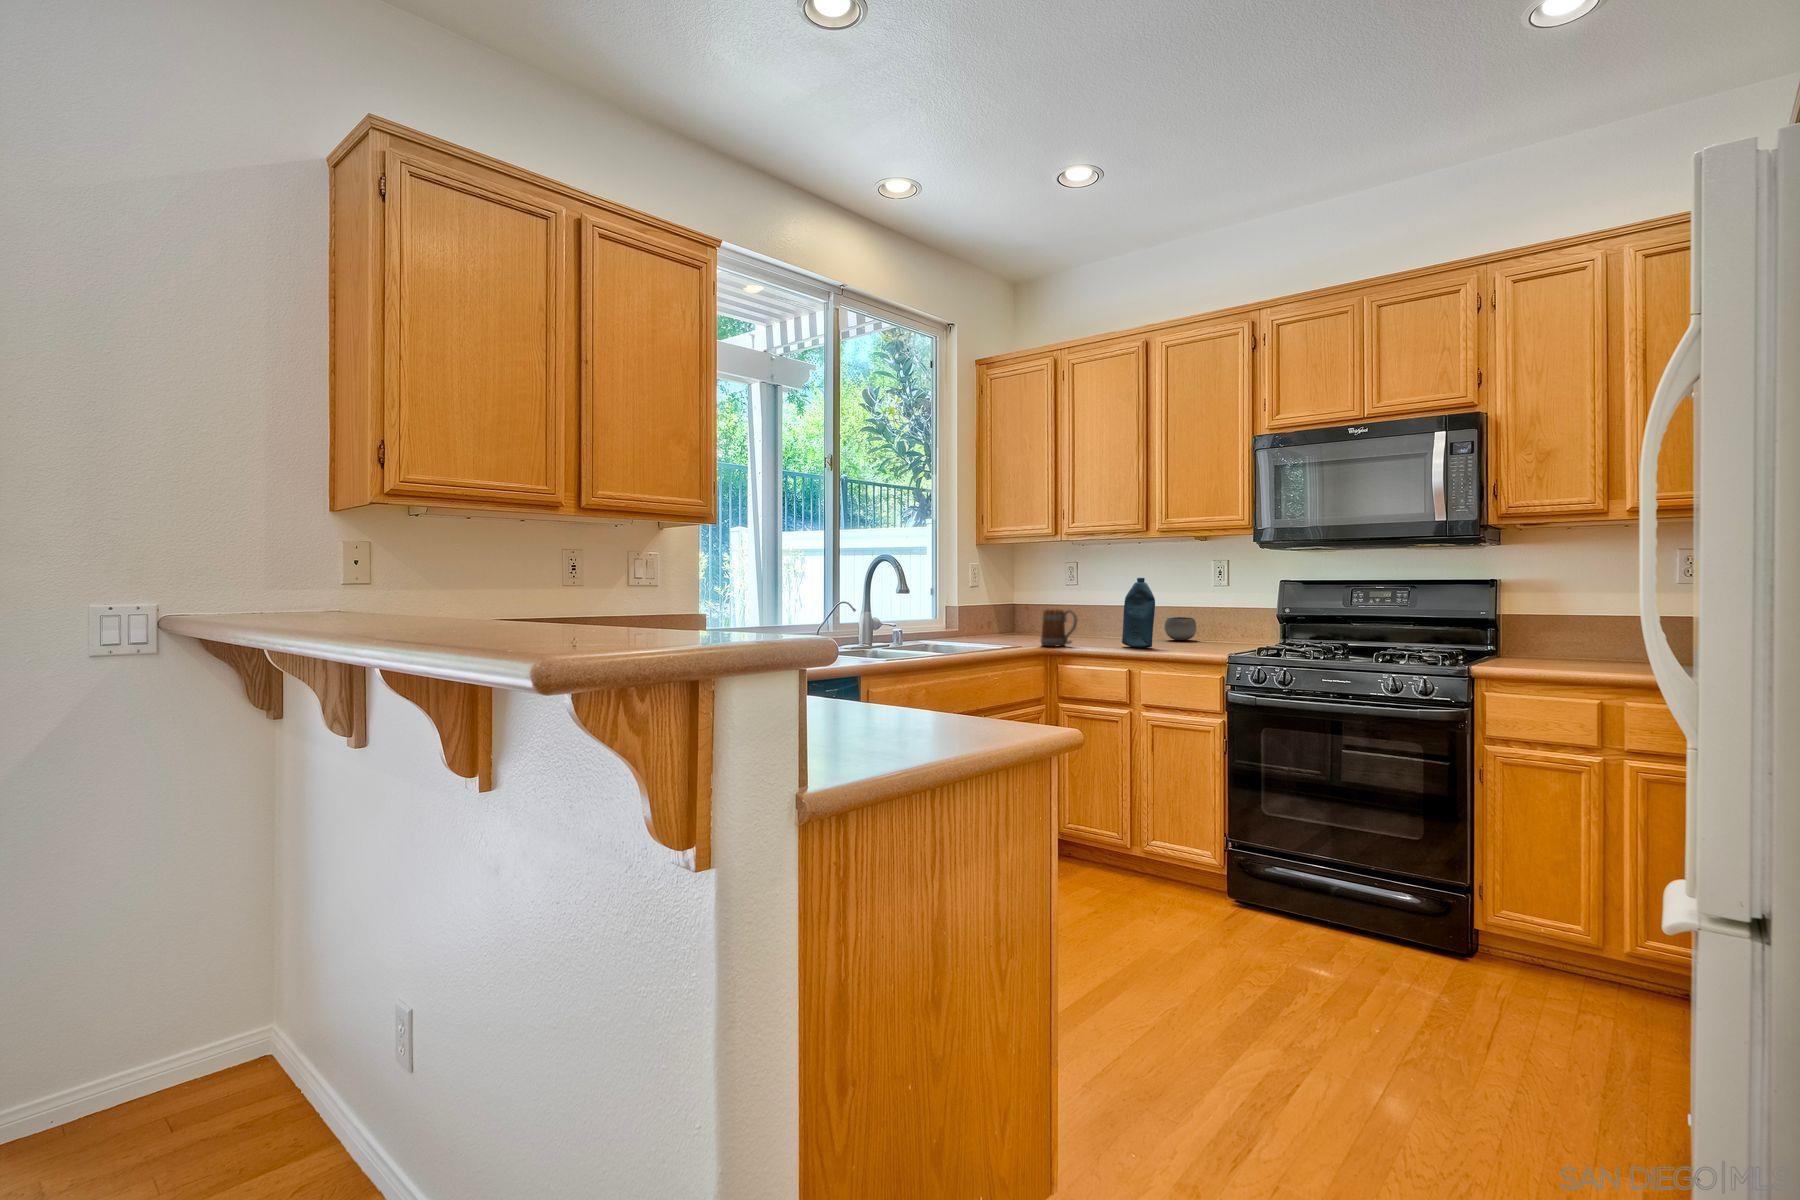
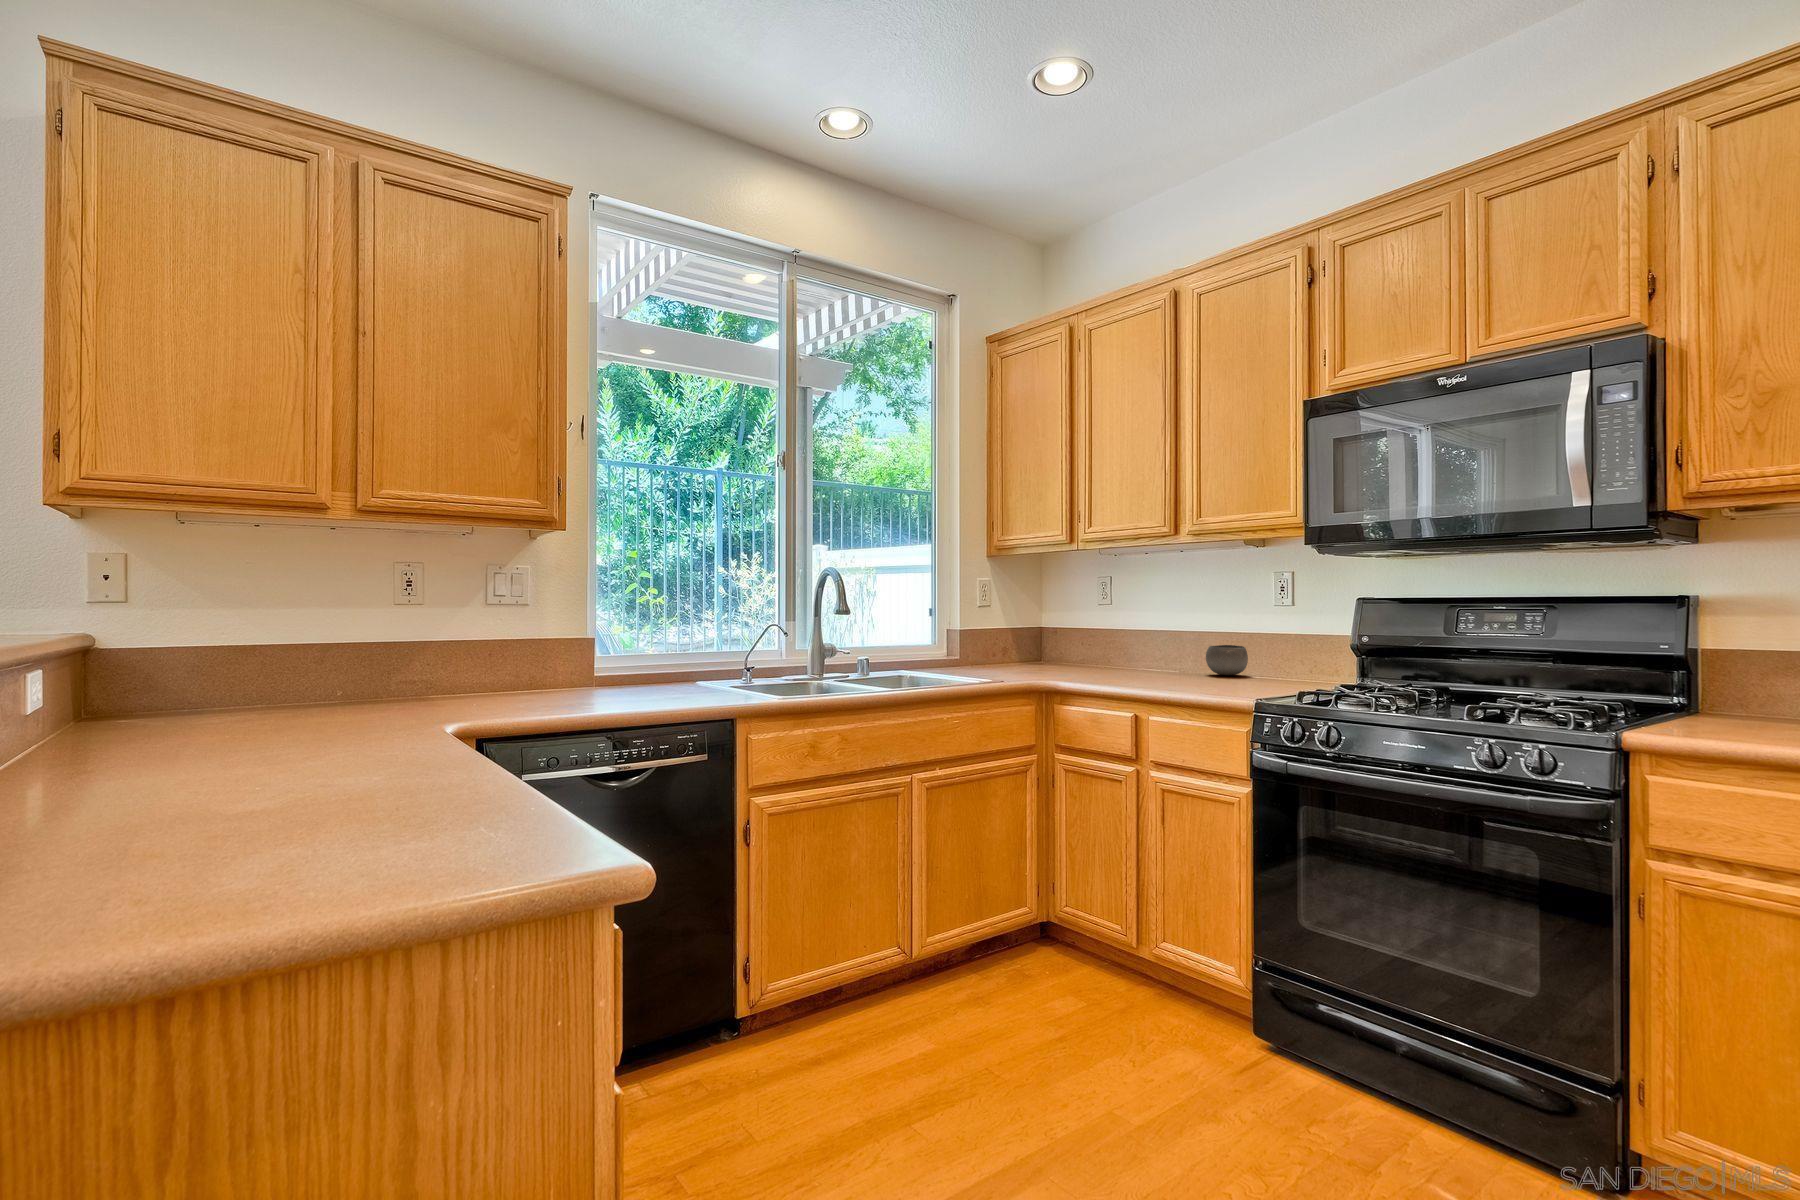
bottle: present [1122,578,1155,648] -> none [1132,592,1172,684]
mug: present [1041,609,1078,646] -> none [1031,632,1076,679]

